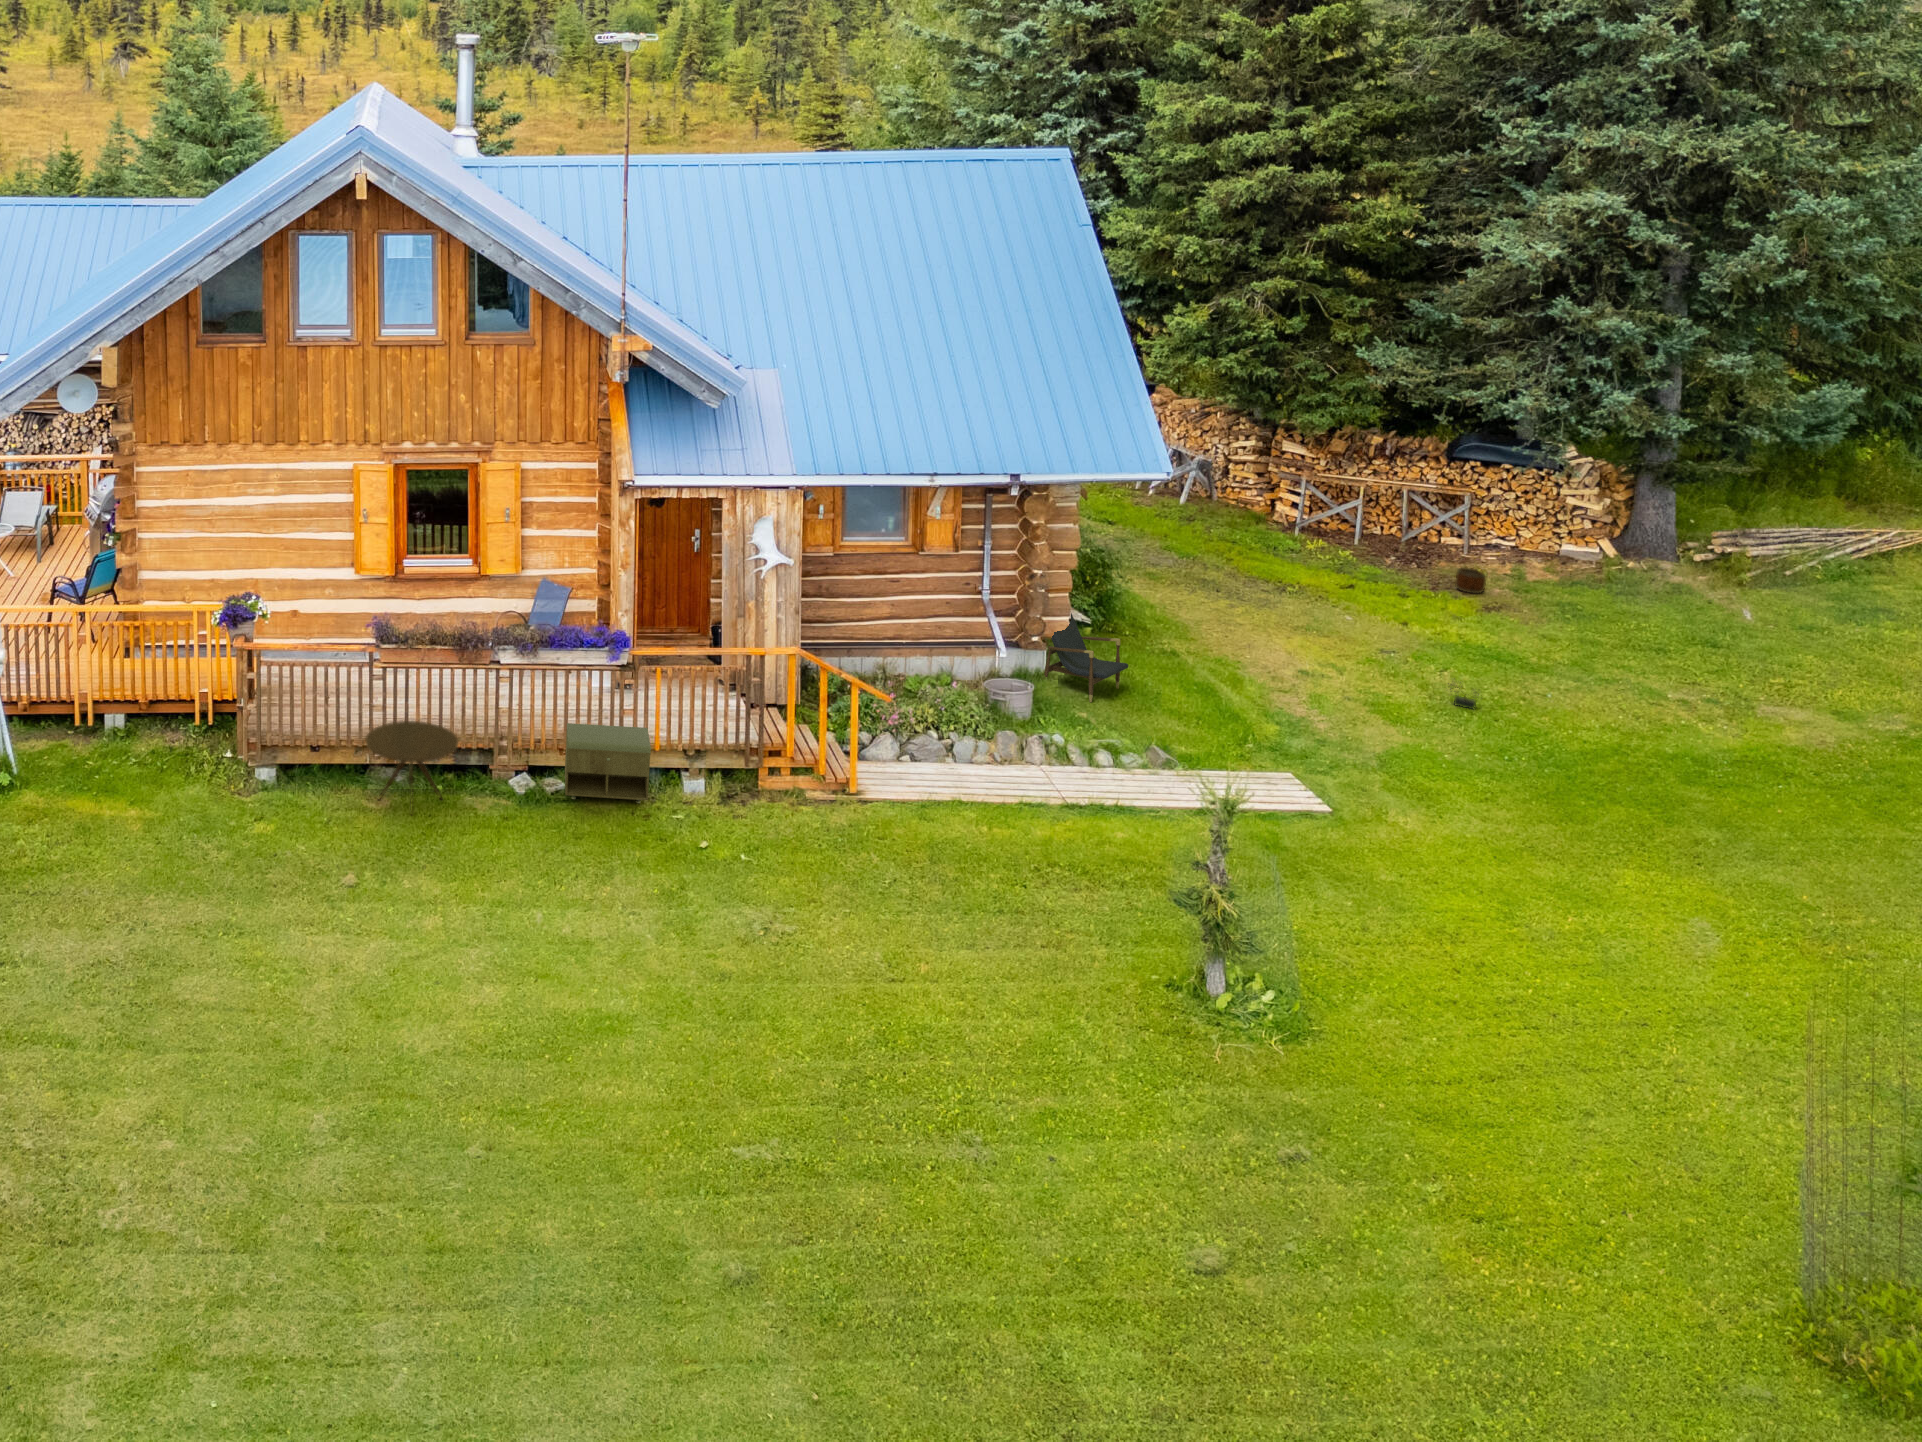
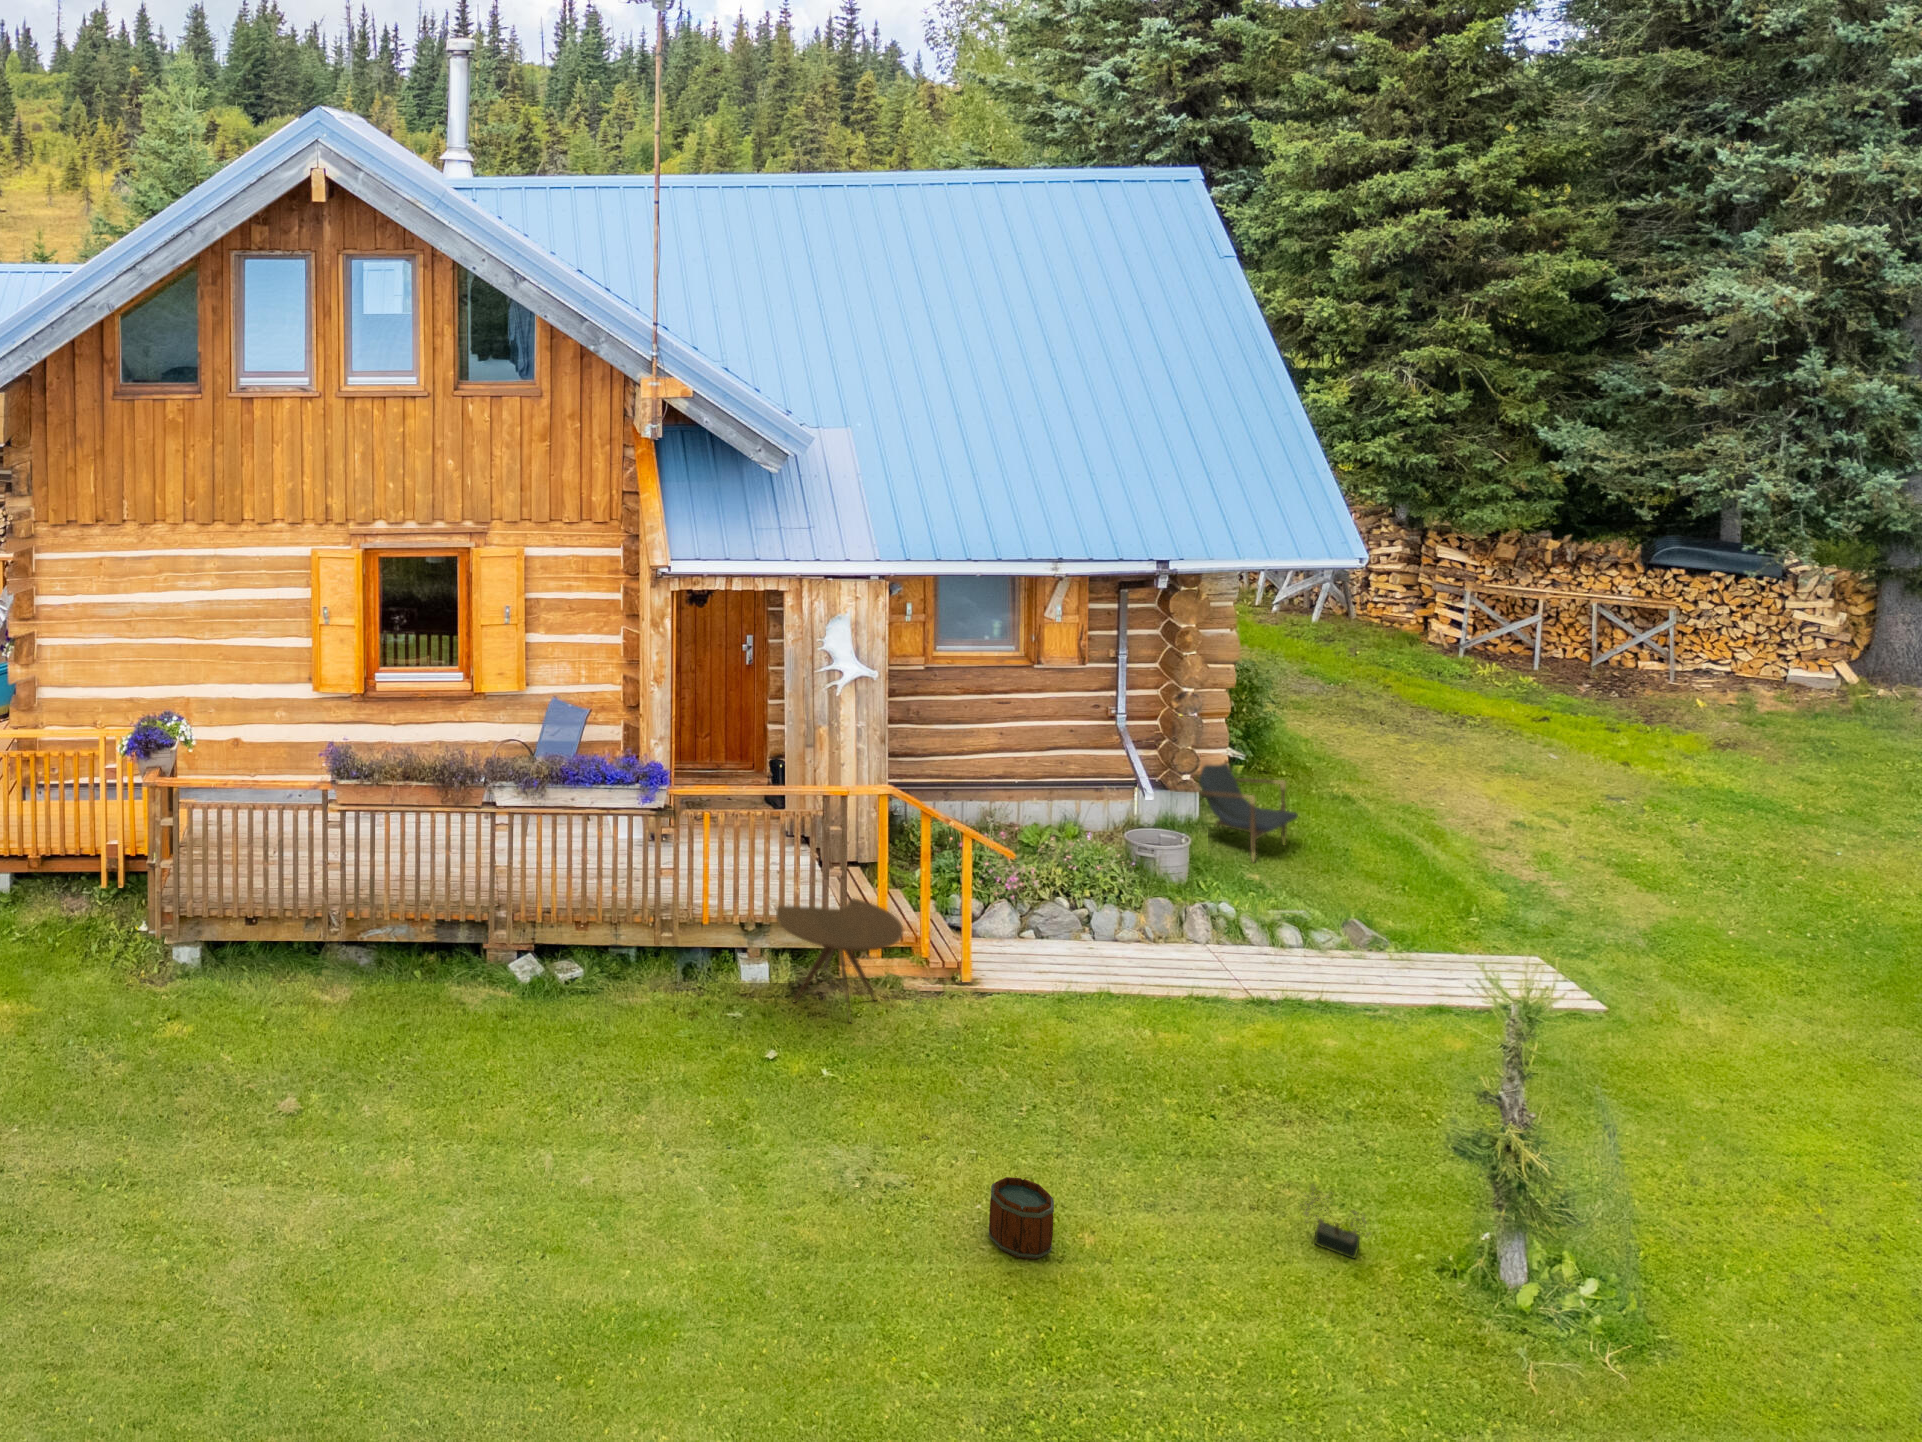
bucket: present [1455,567,1486,594] -> present [989,1177,1054,1259]
decorative plant: present [1448,678,1479,710] -> present [1304,1187,1371,1258]
round table: present [365,721,458,799] -> present [776,898,903,1022]
storage bench: present [565,723,651,803] -> none [584,886,699,995]

